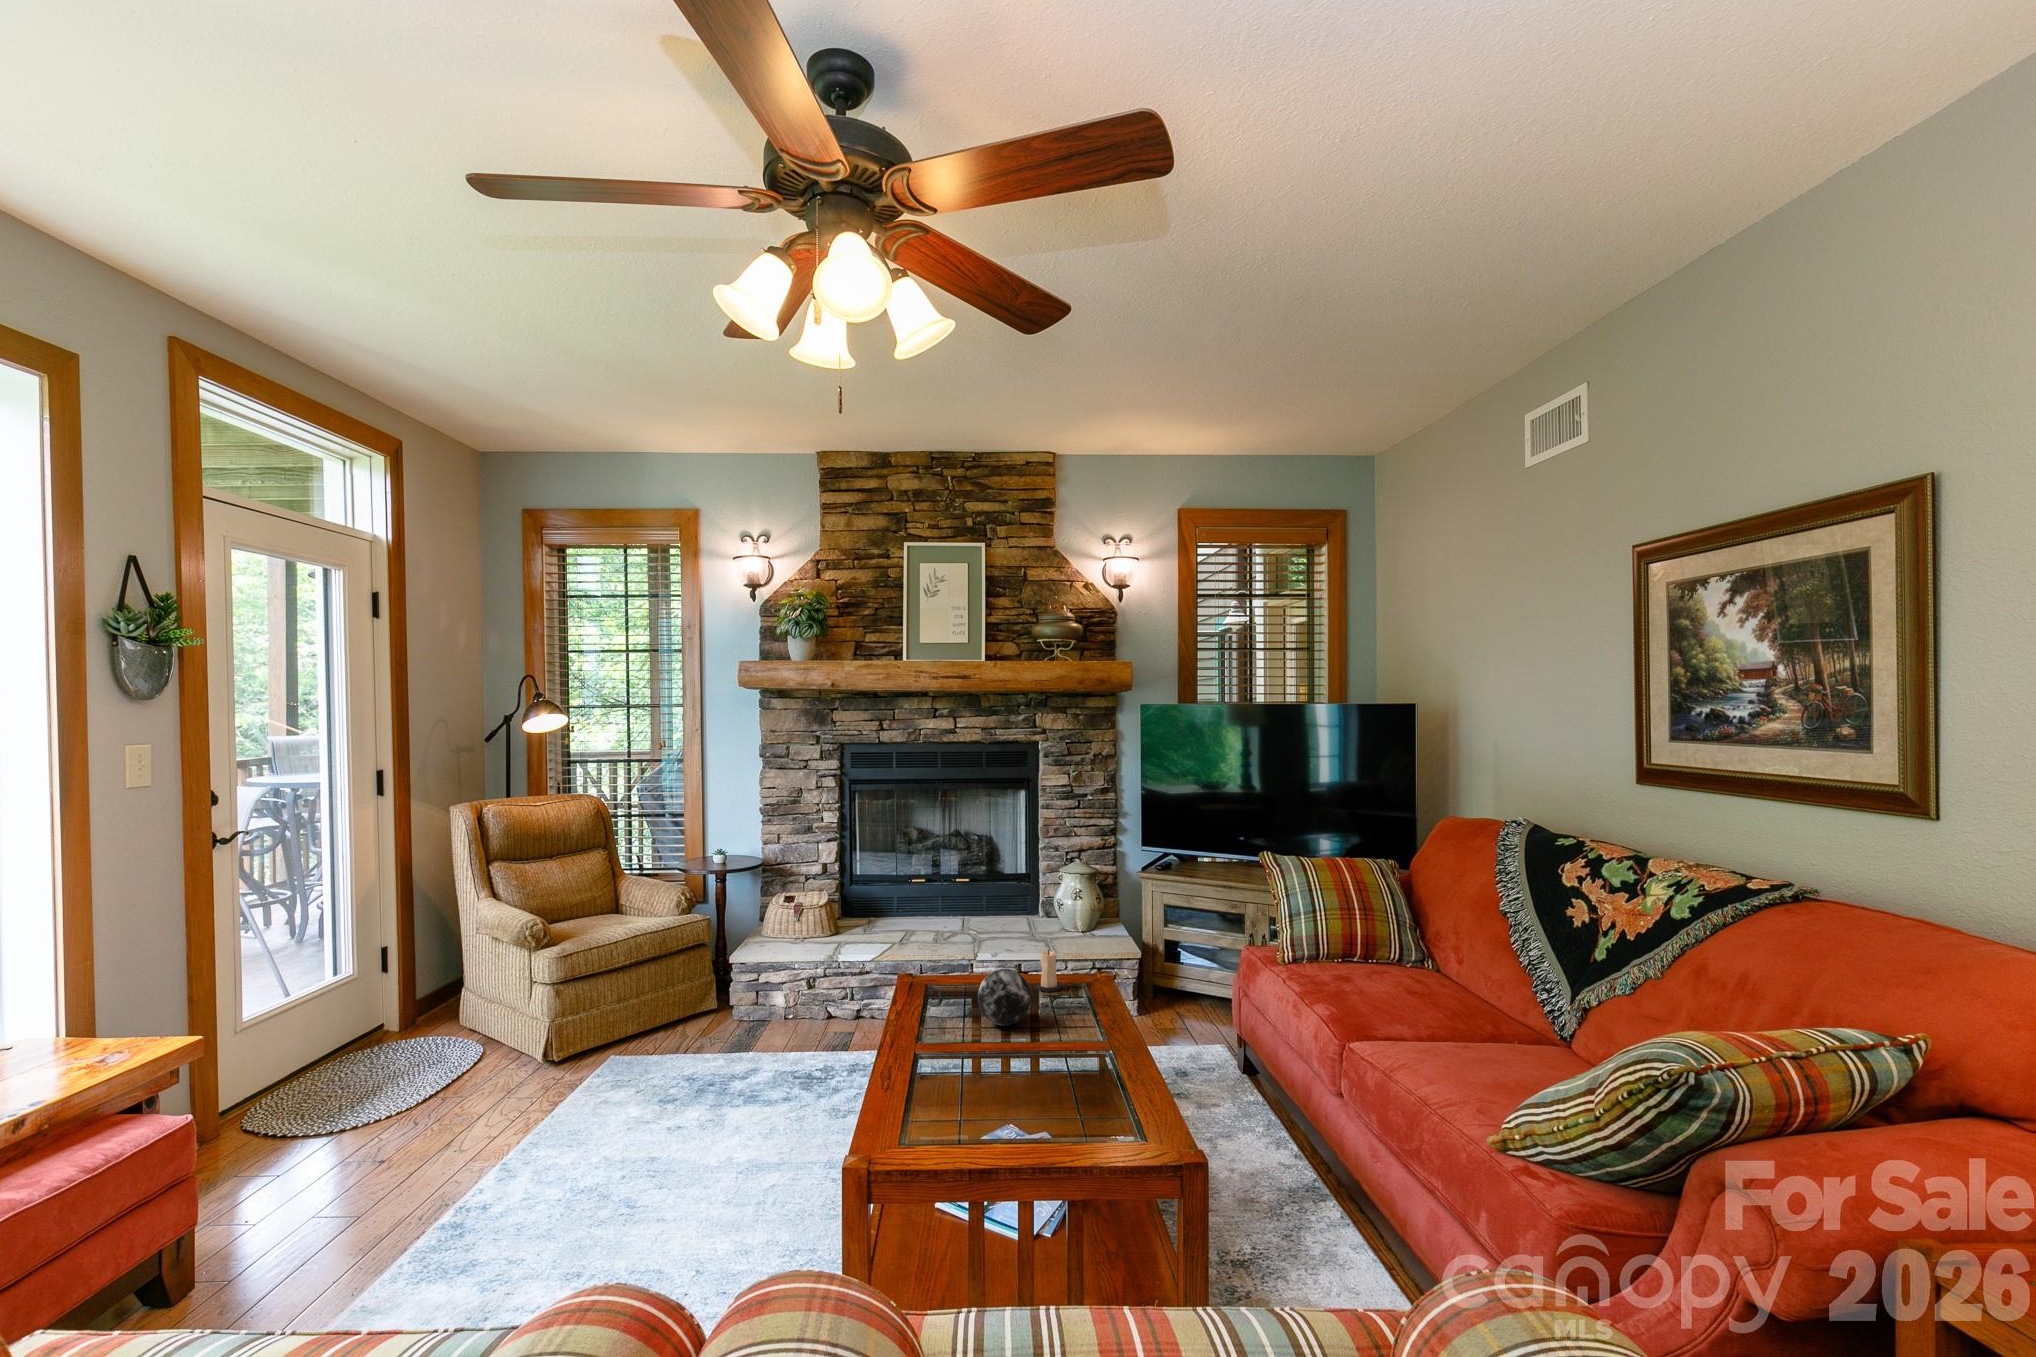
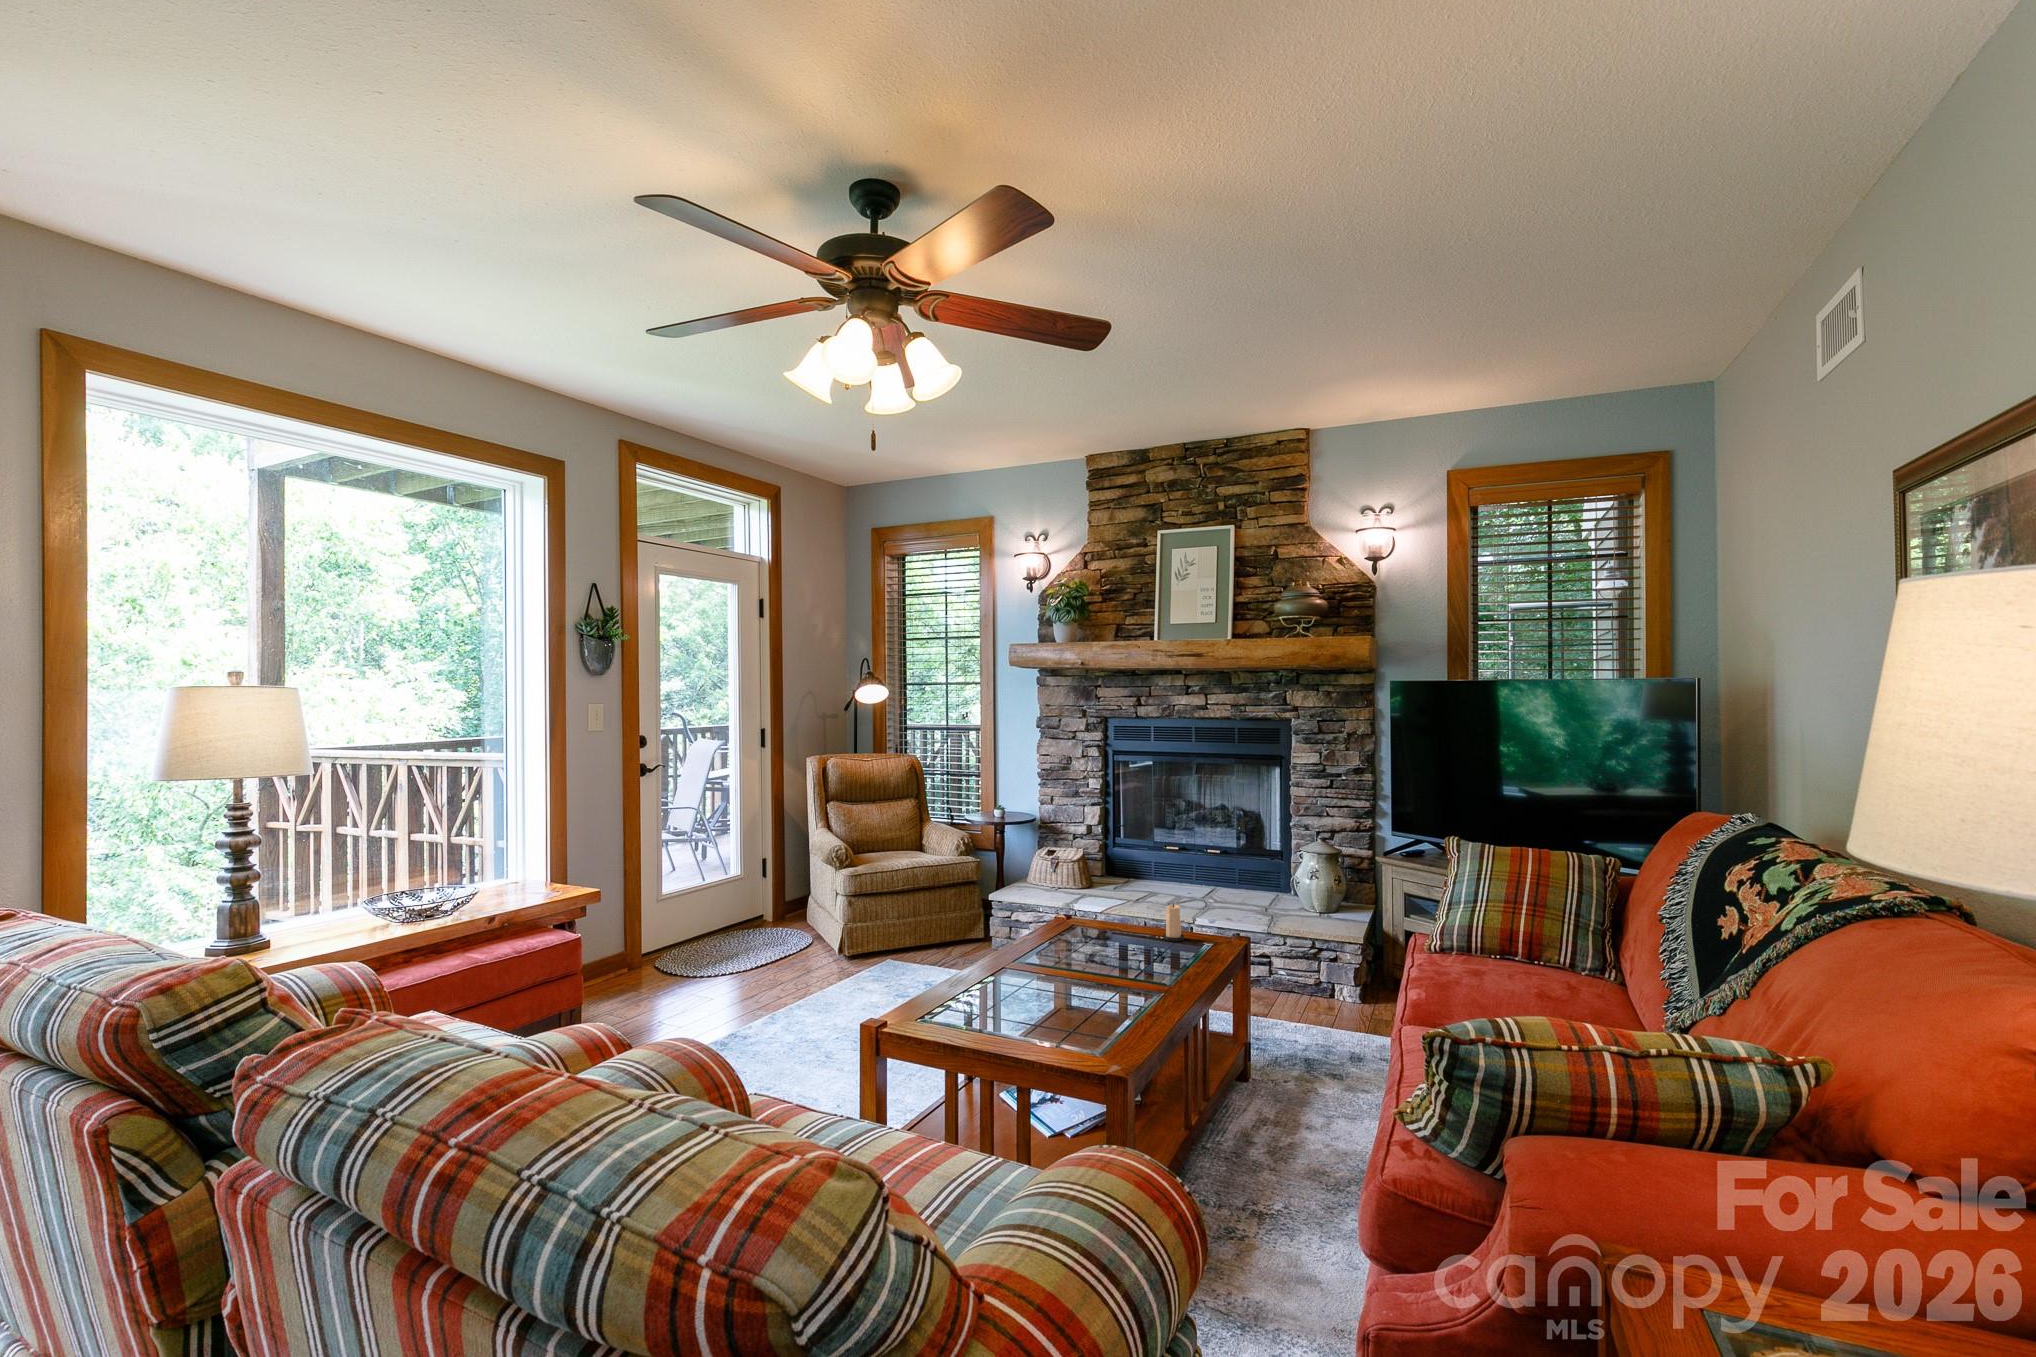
decorative orb: present [978,969,1031,1025] -> none [1079,908,1126,957]

